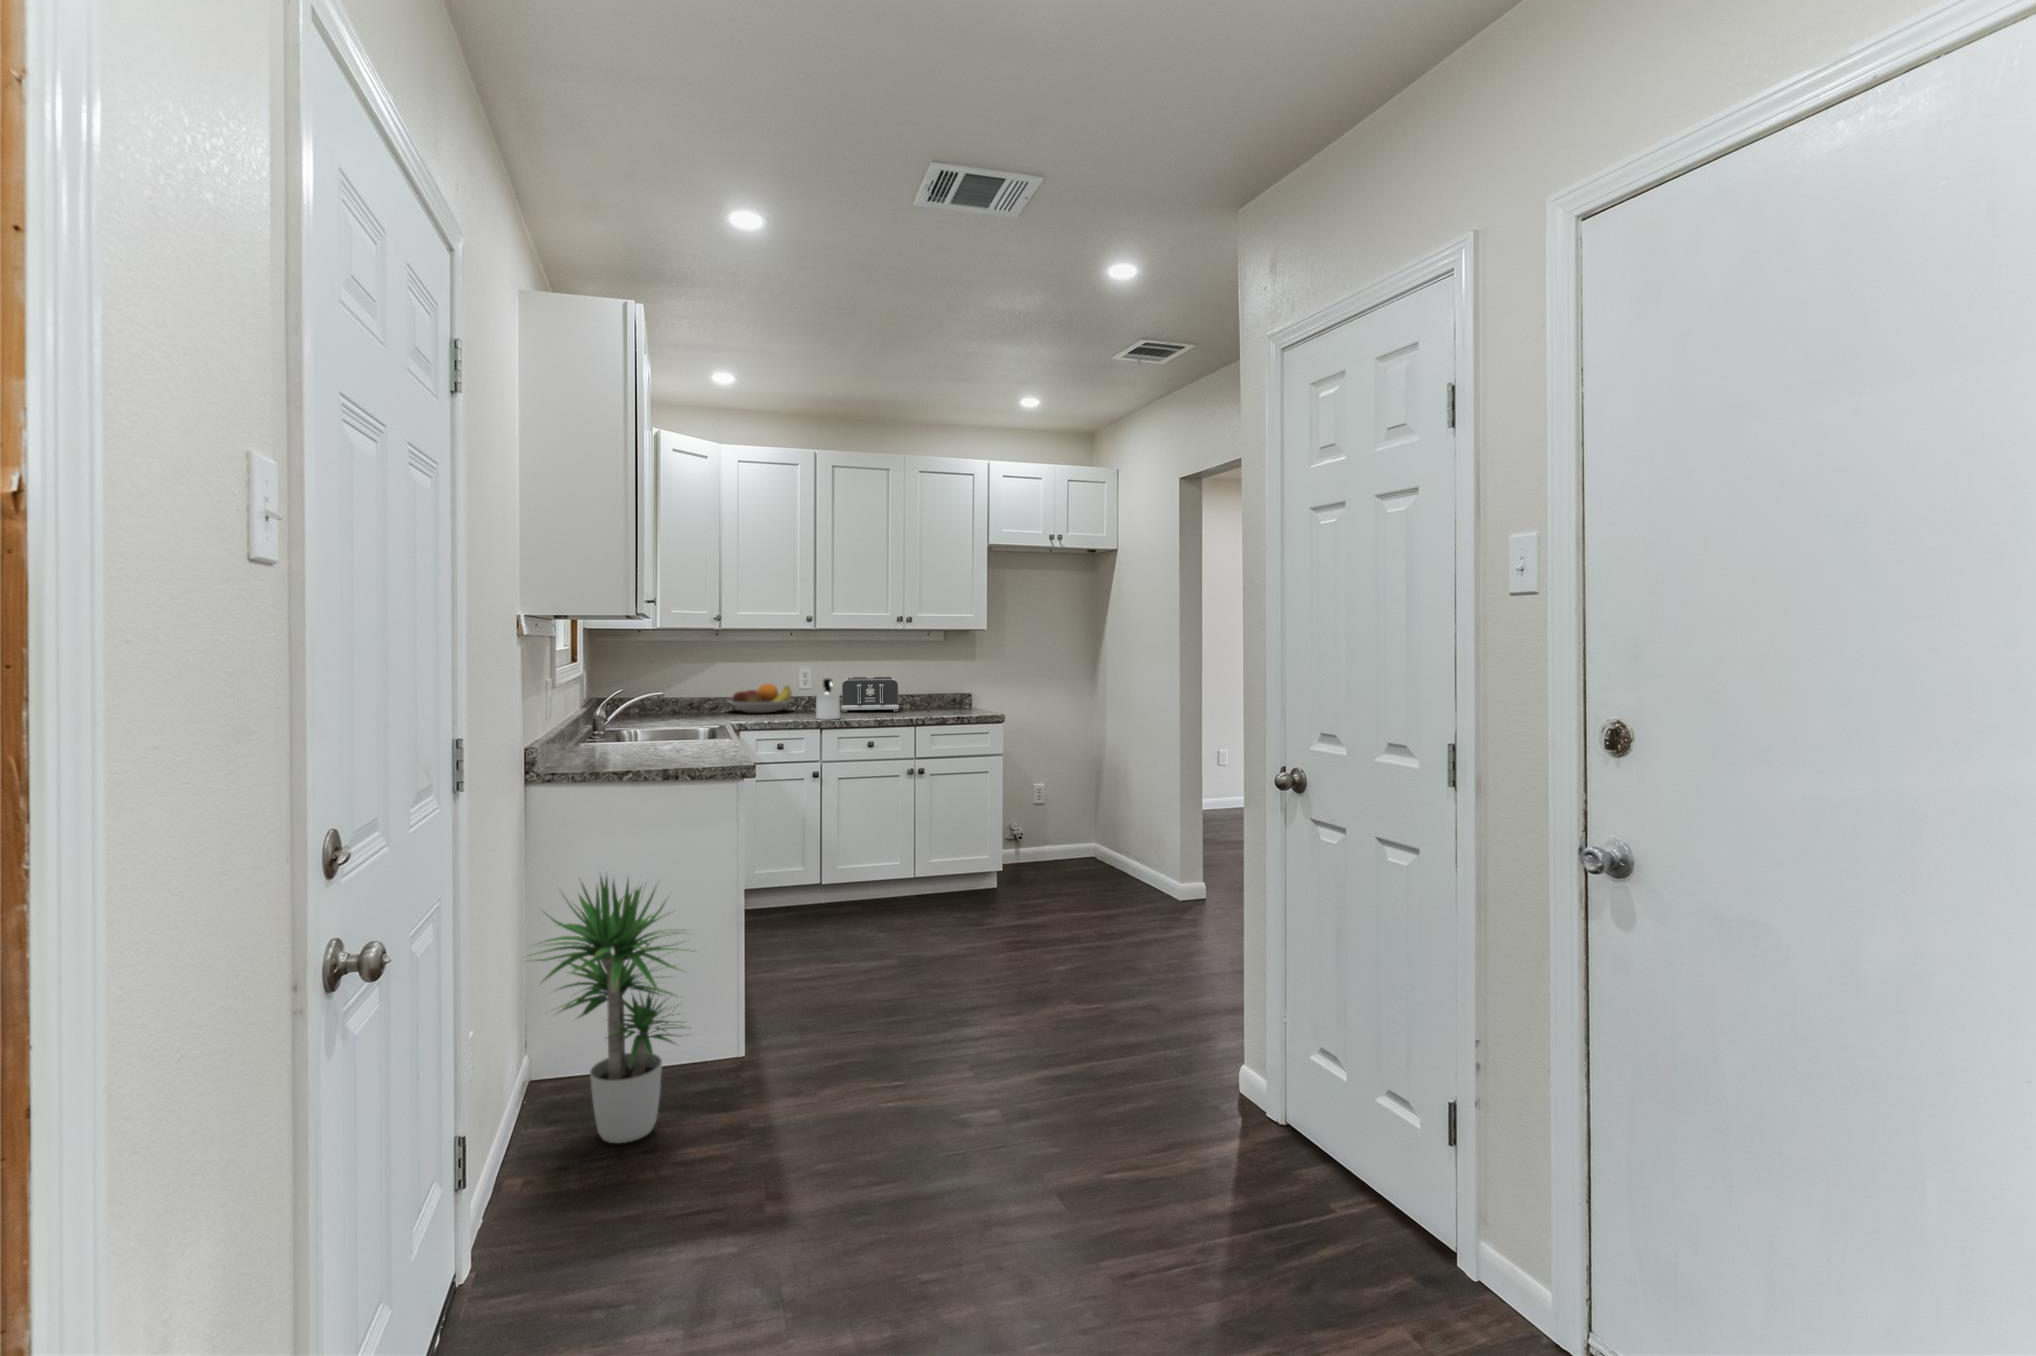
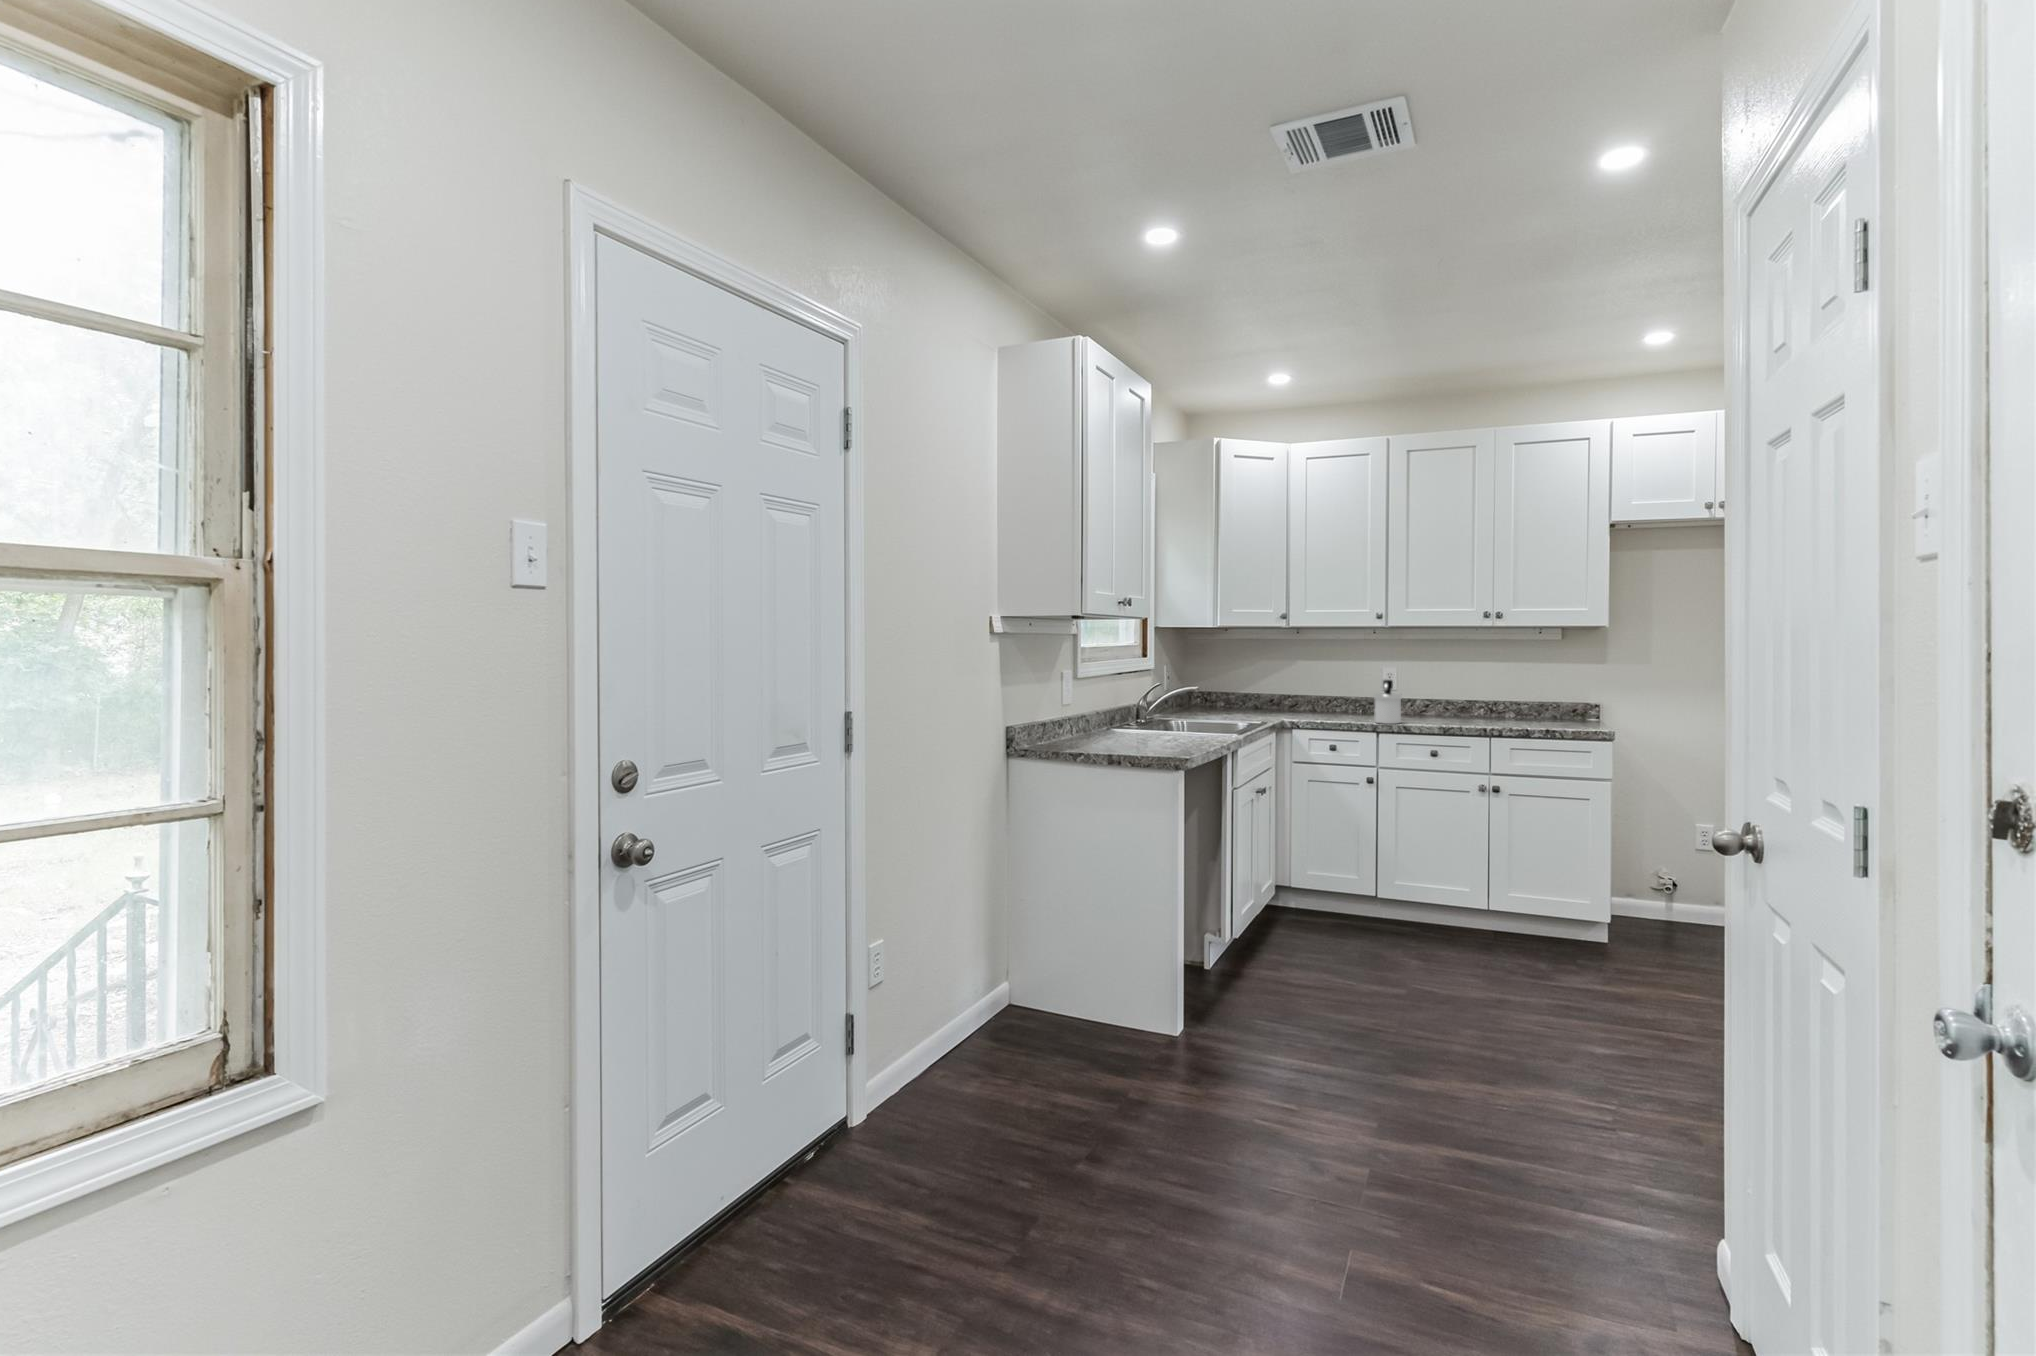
toaster: present [841,677,899,712] -> none [1422,679,1501,719]
fruit bowl: present [728,684,793,713] -> none [1302,684,1373,713]
potted plant: present [527,877,695,1143] -> none [955,835,1092,1071]

